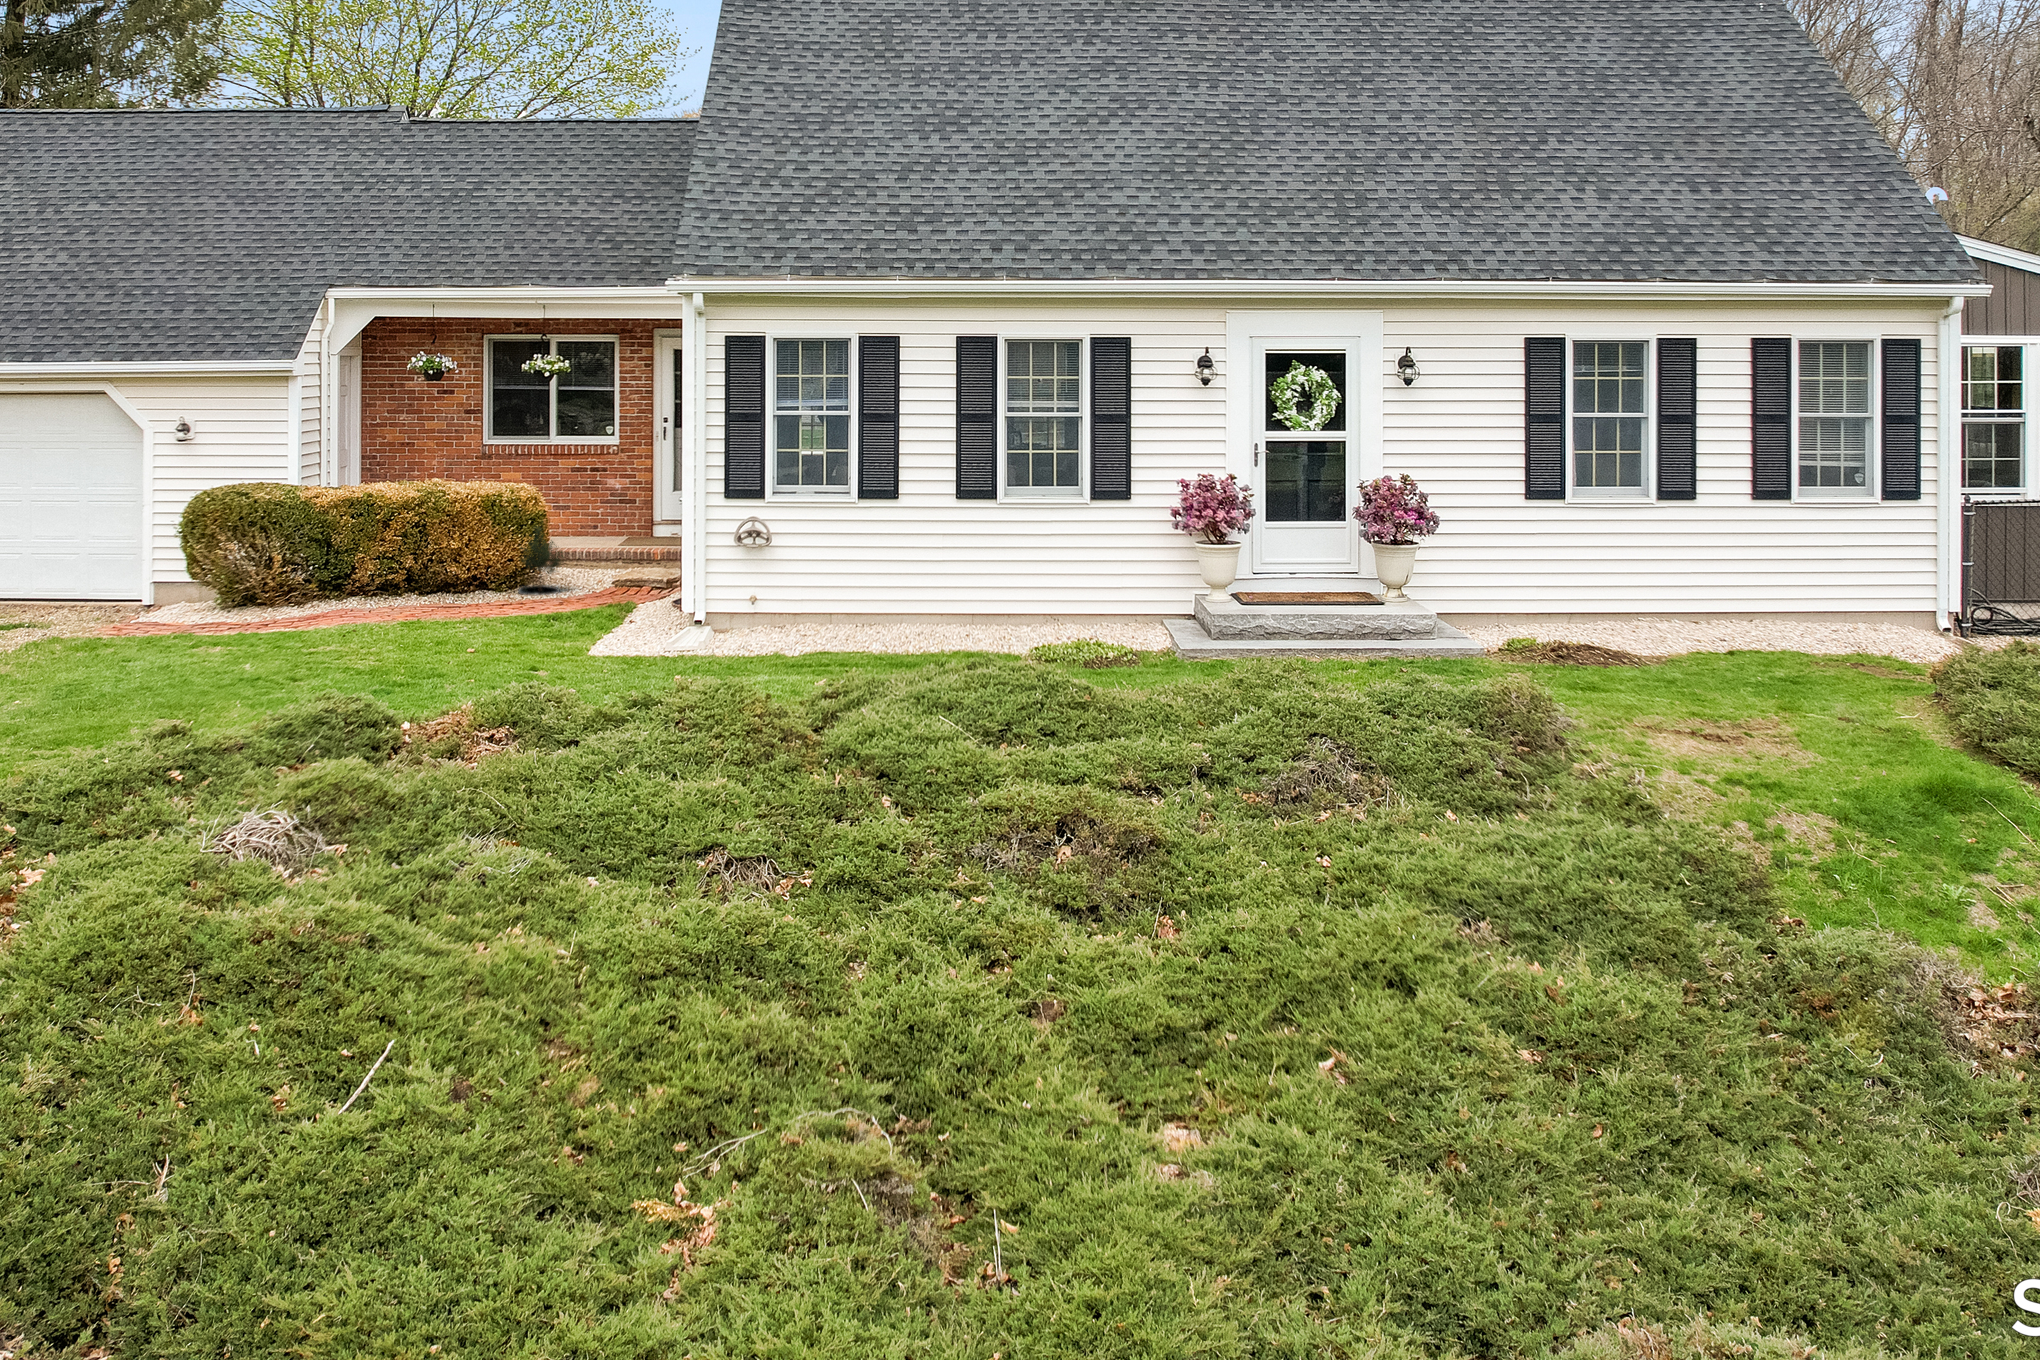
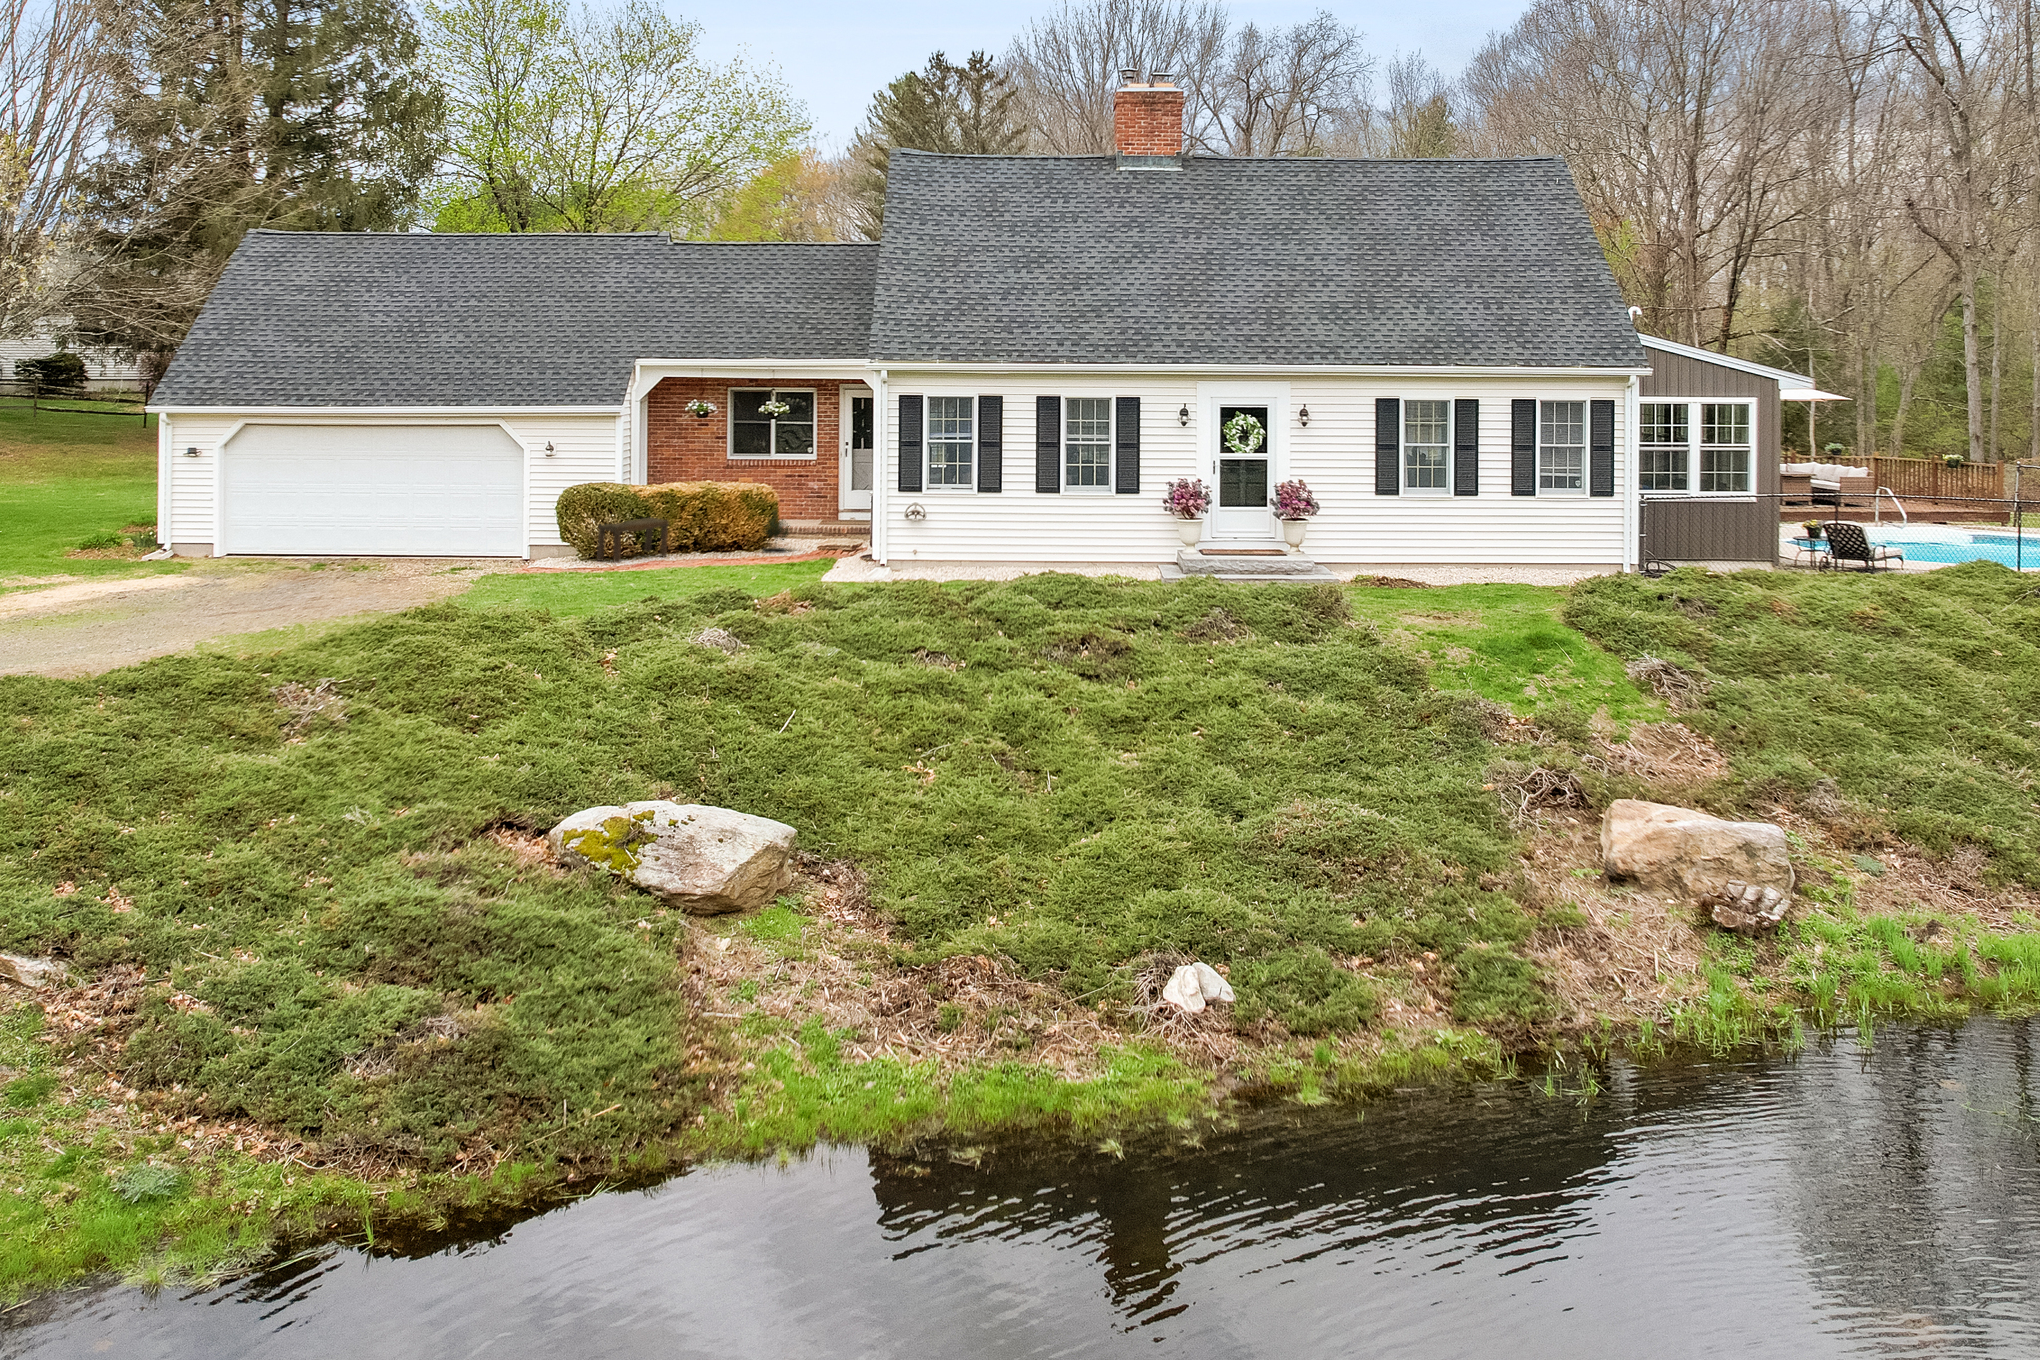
bench: none [240,539,362,620] -> present [597,517,669,563]

